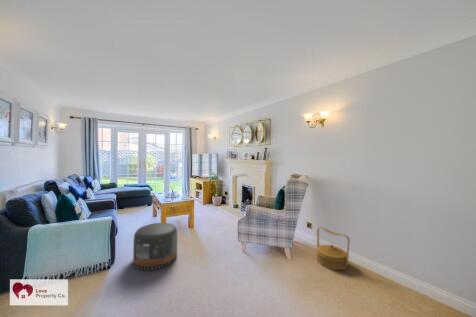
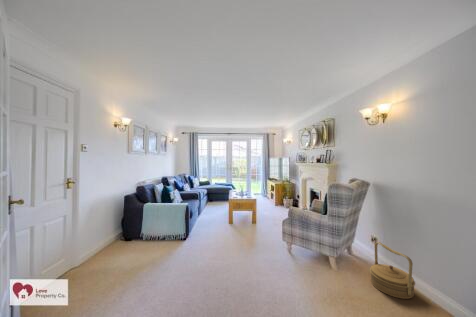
pouf: present [133,223,177,271] -> none [199,213,231,248]

